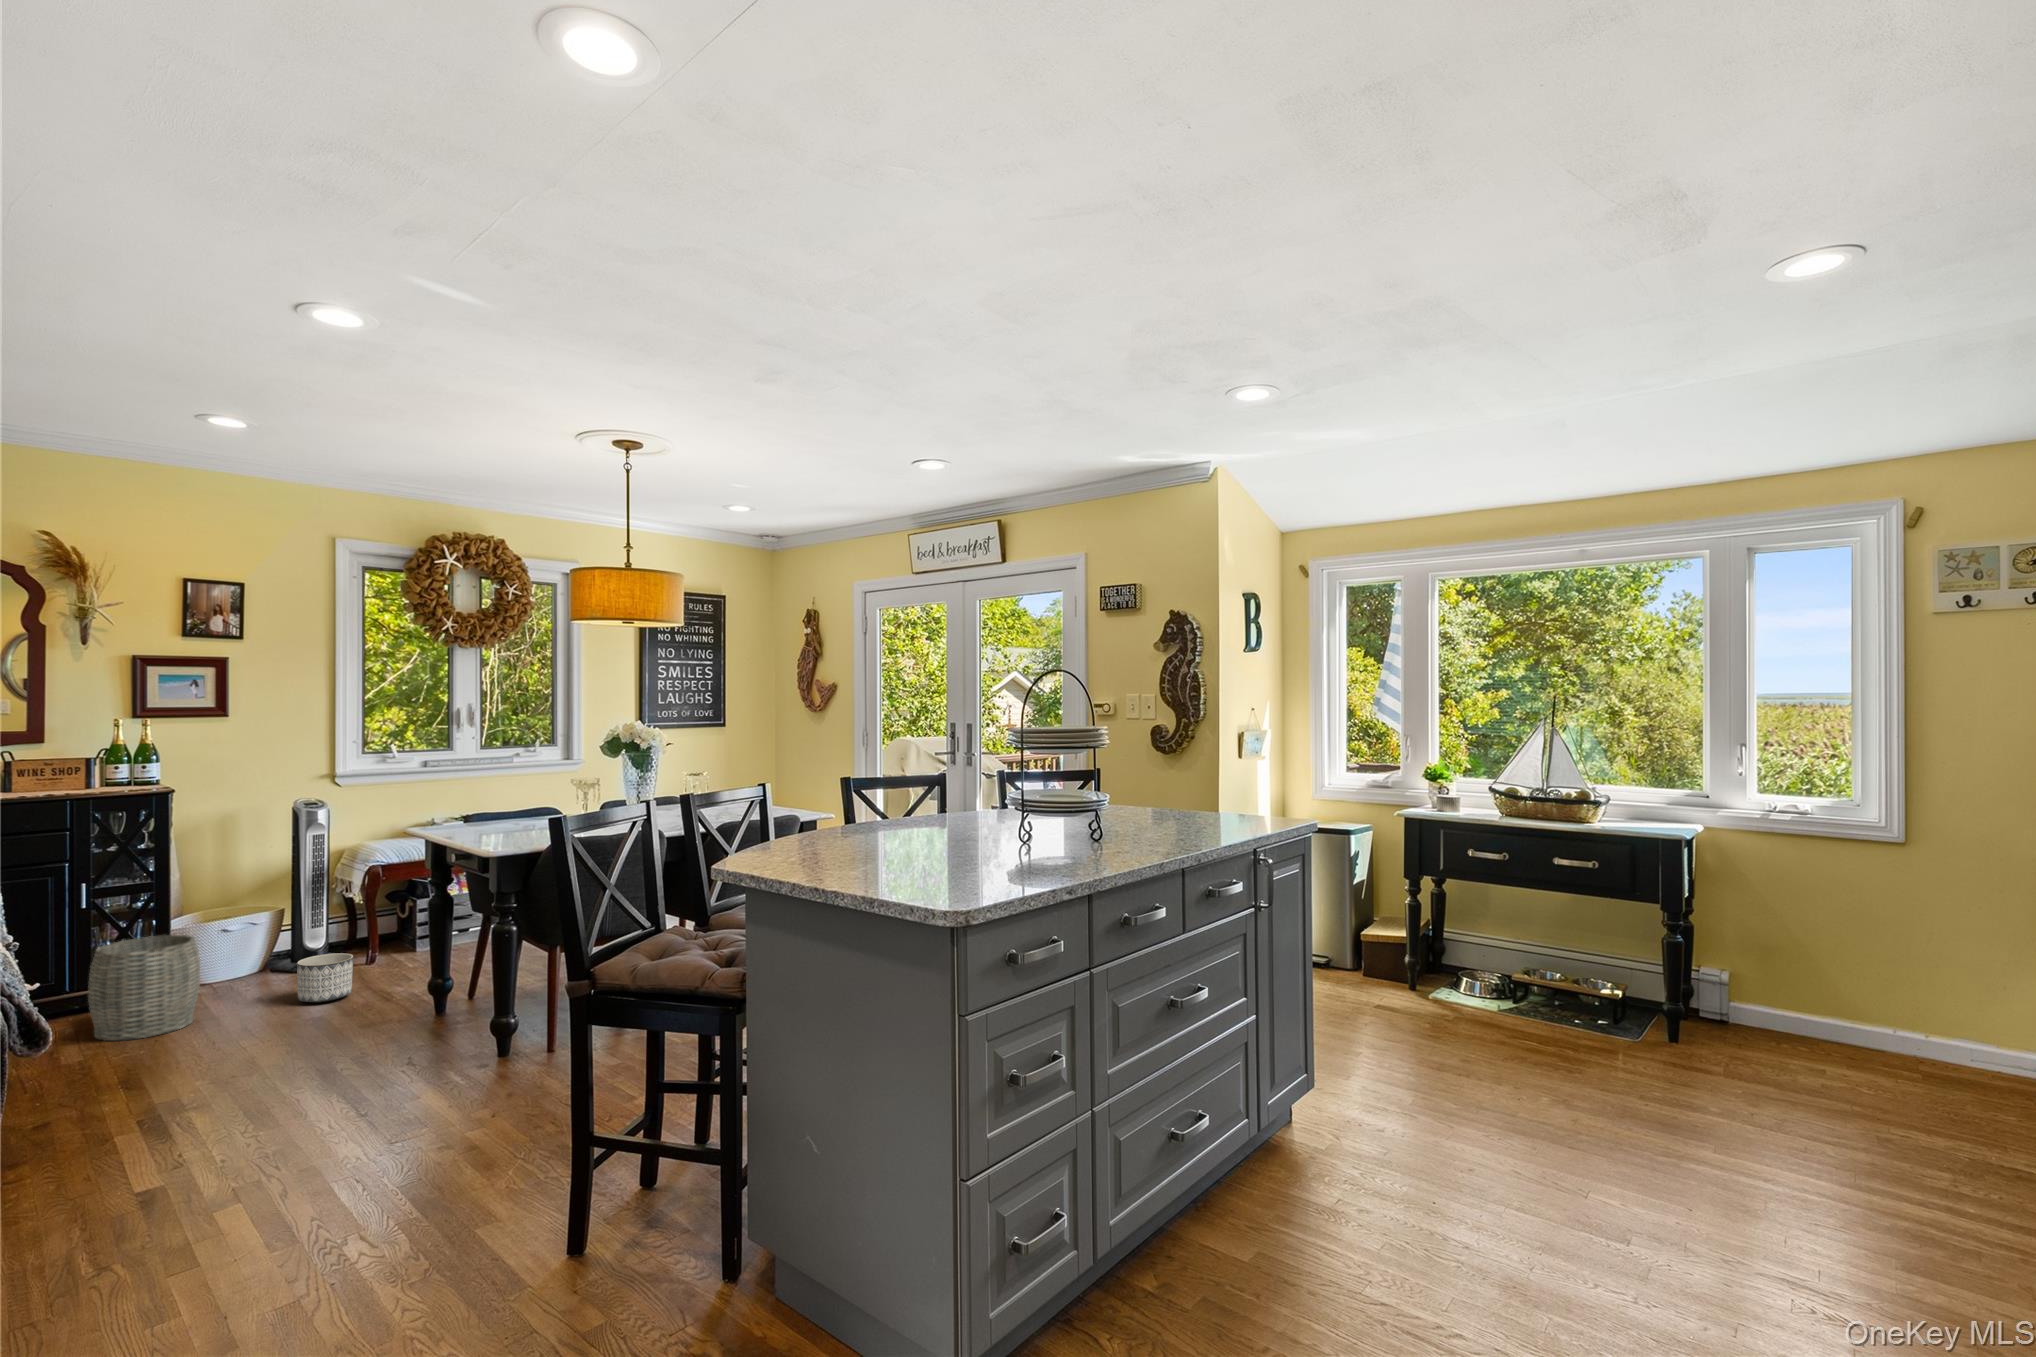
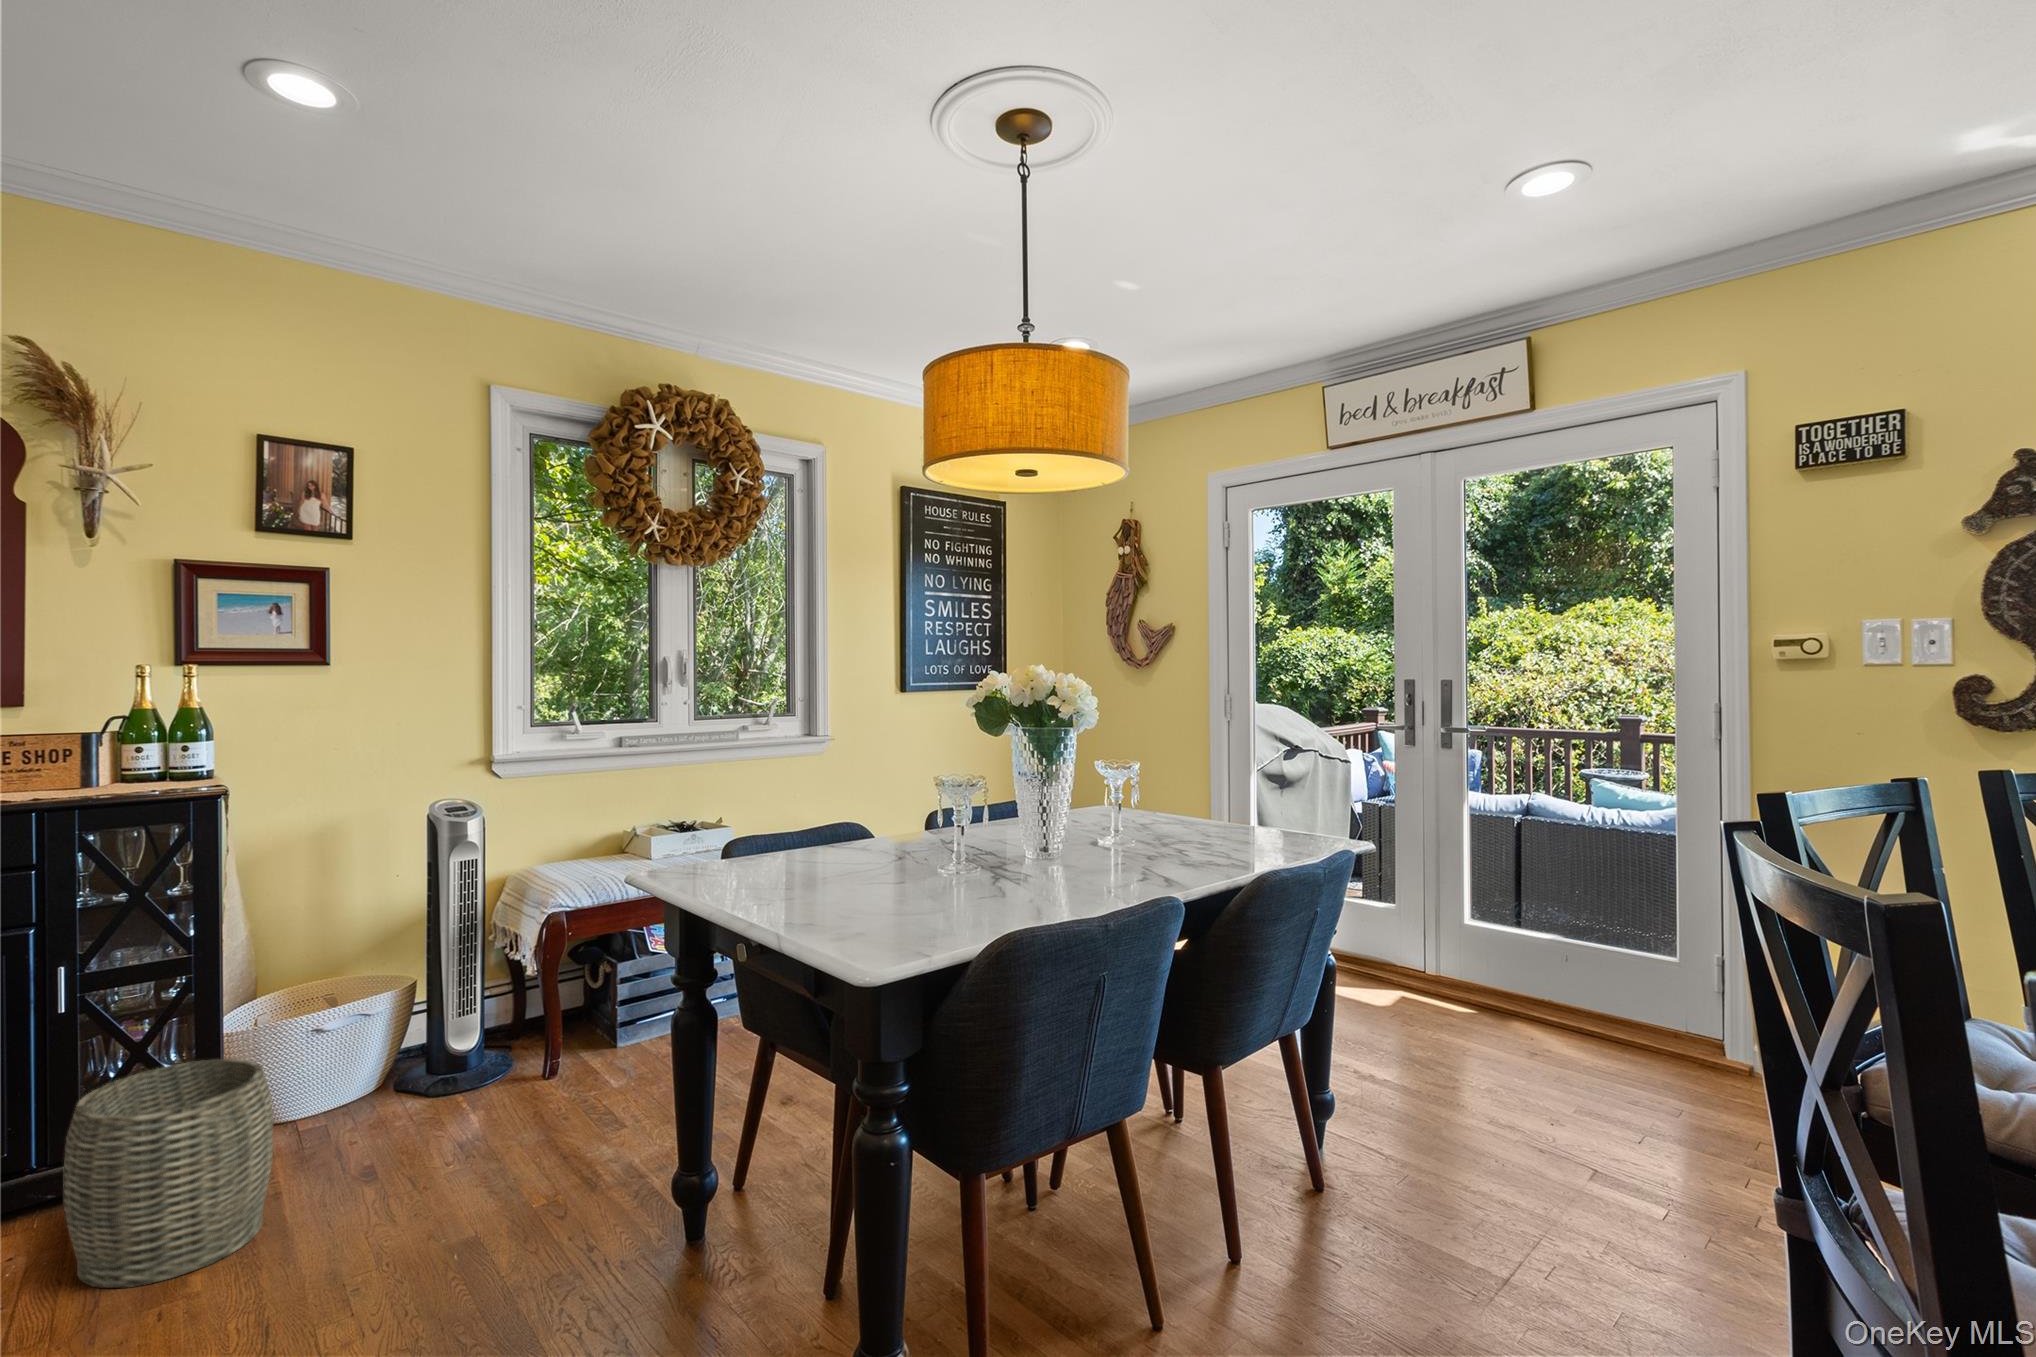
planter: present [297,953,353,1003] -> none [443,1078,536,1178]

